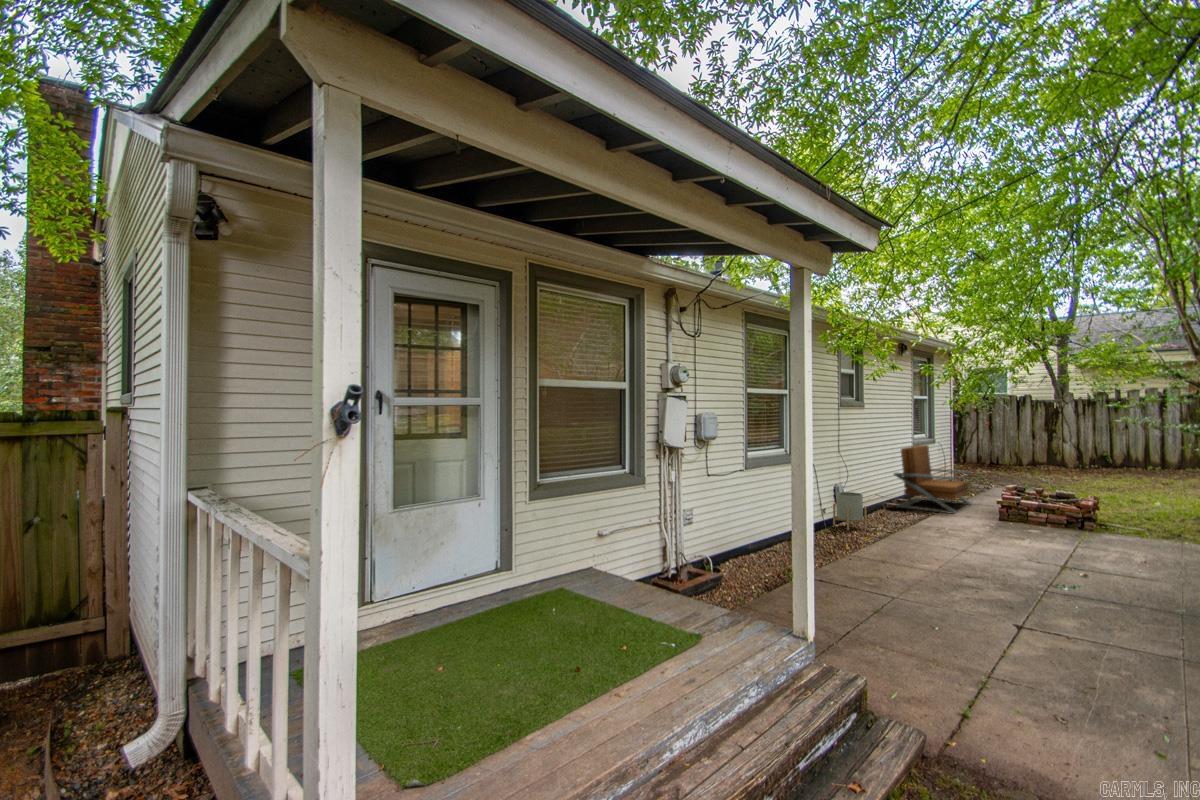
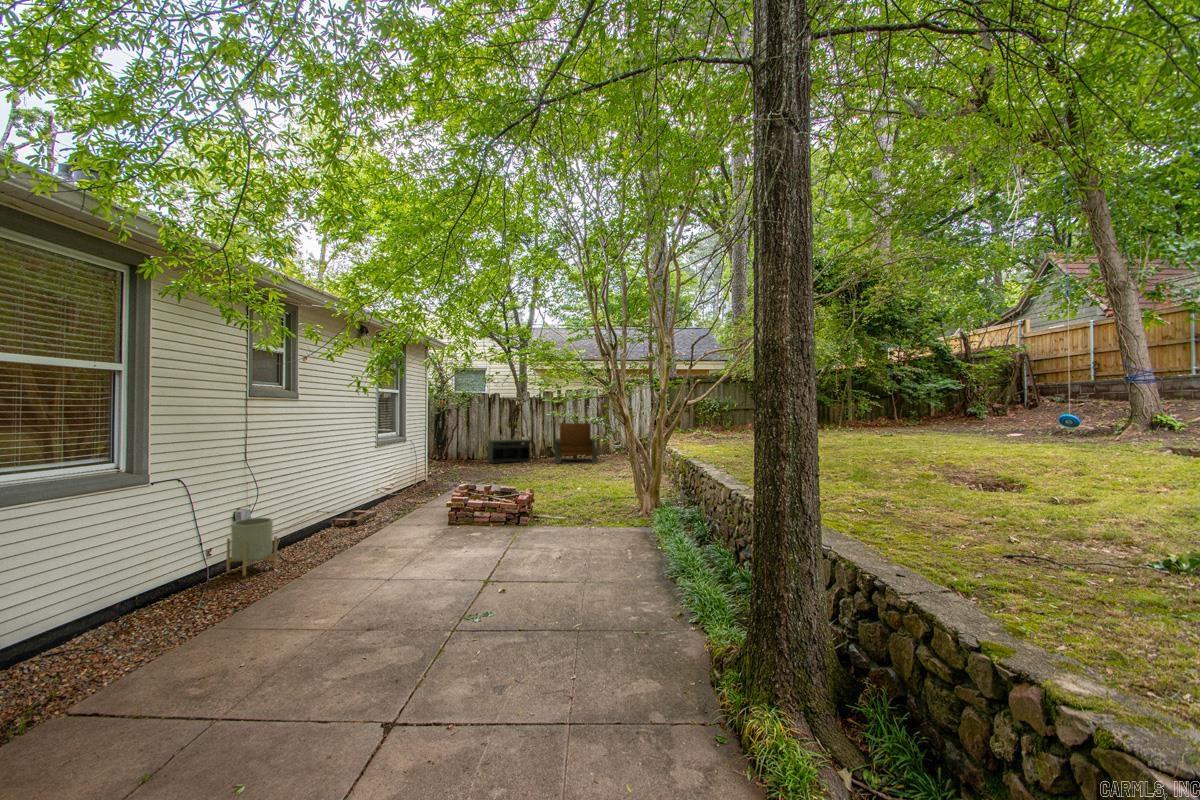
lounge chair: present [894,445,971,514] -> present [554,423,598,464]
bench: none [1016,445,1076,472] -> present [488,439,530,463]

